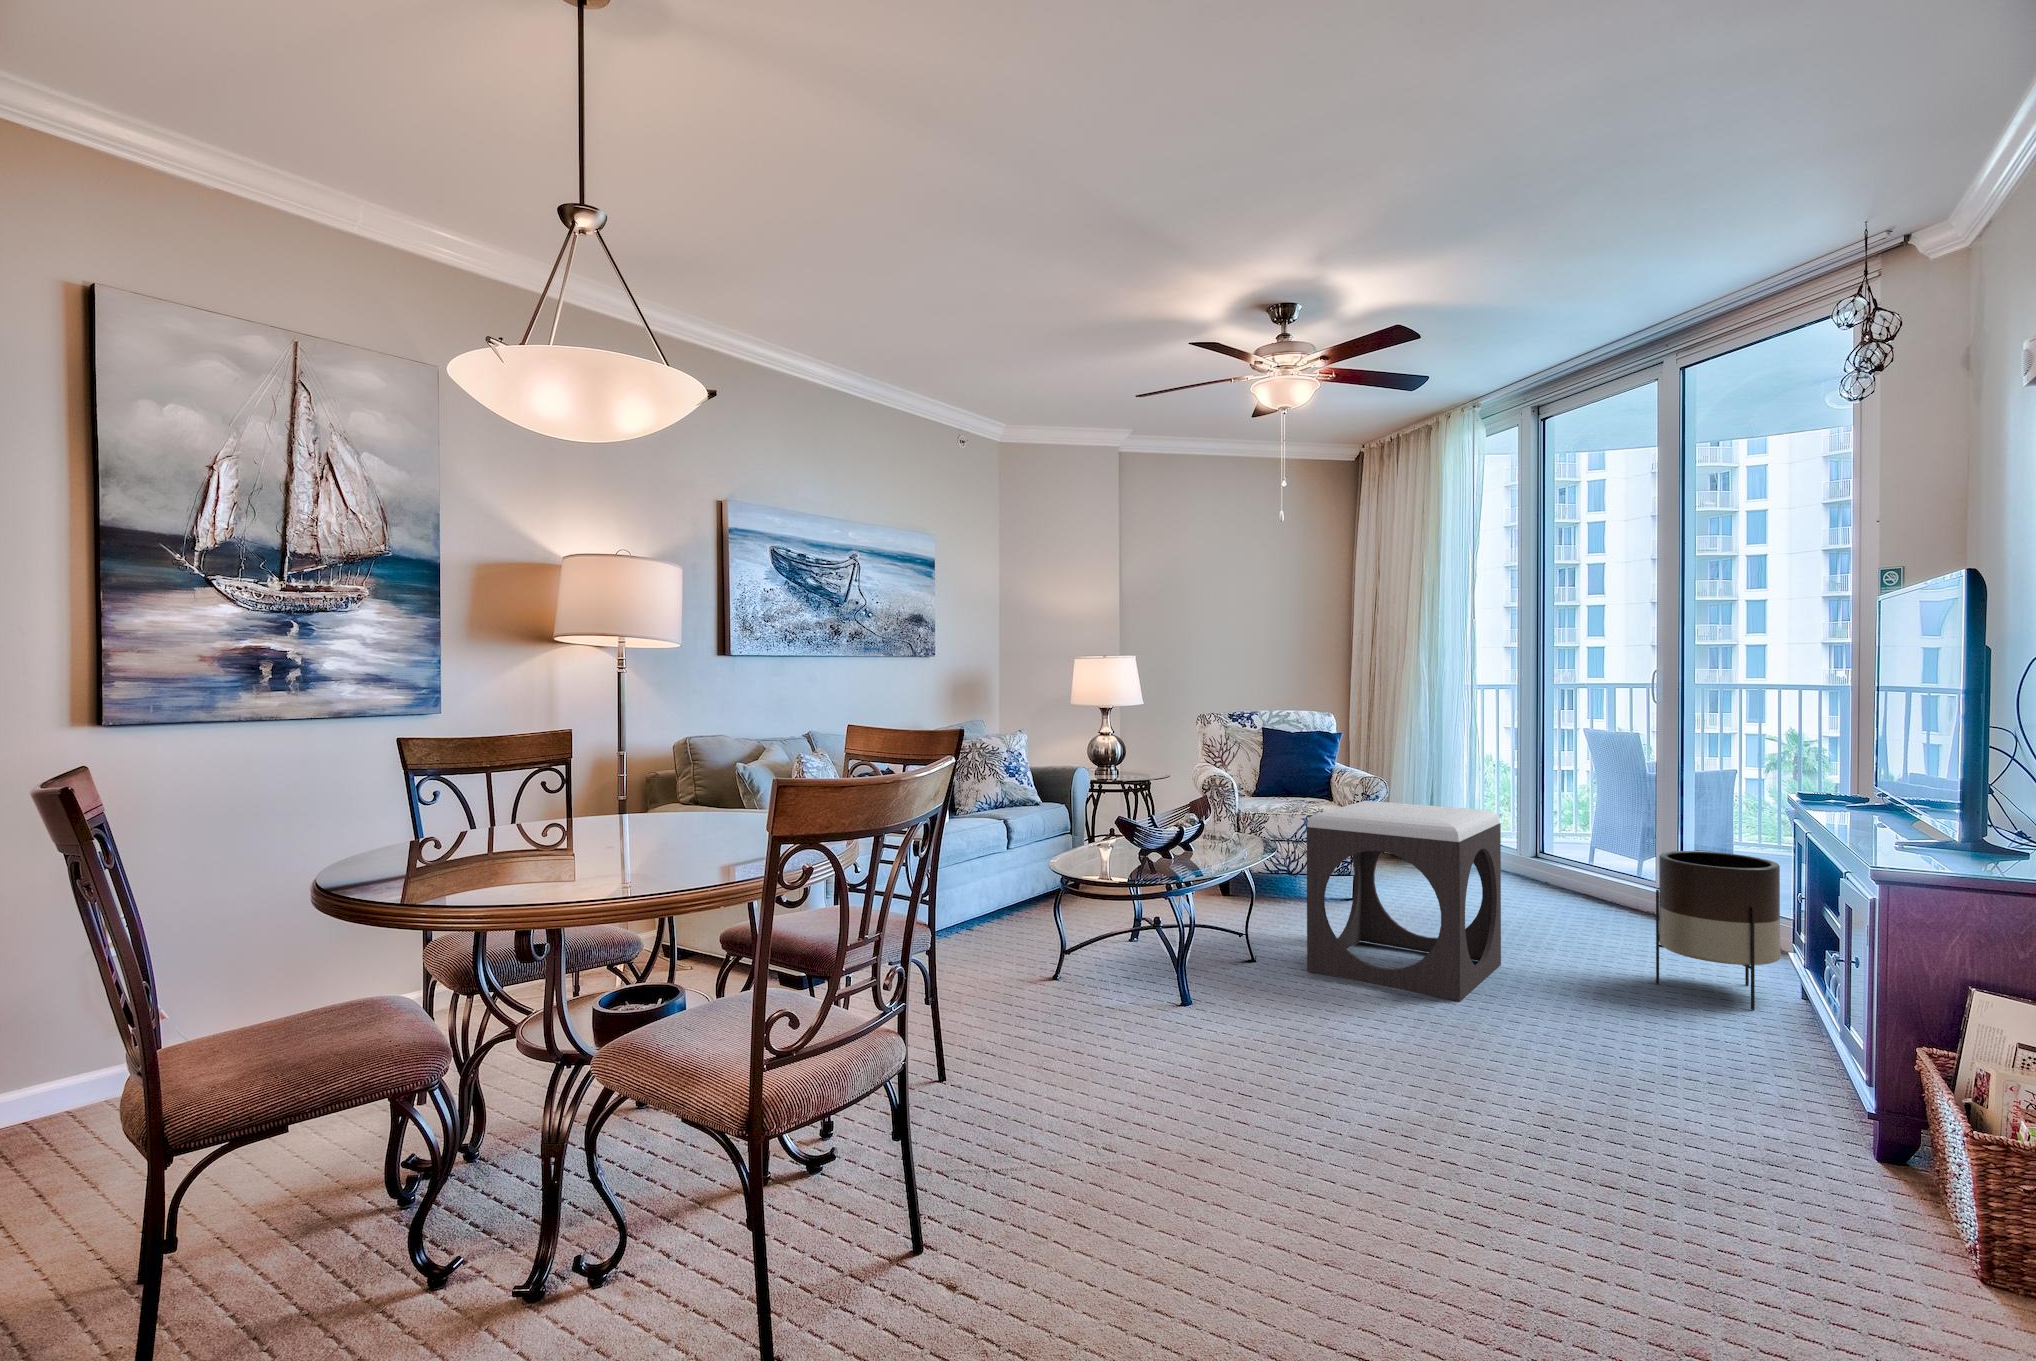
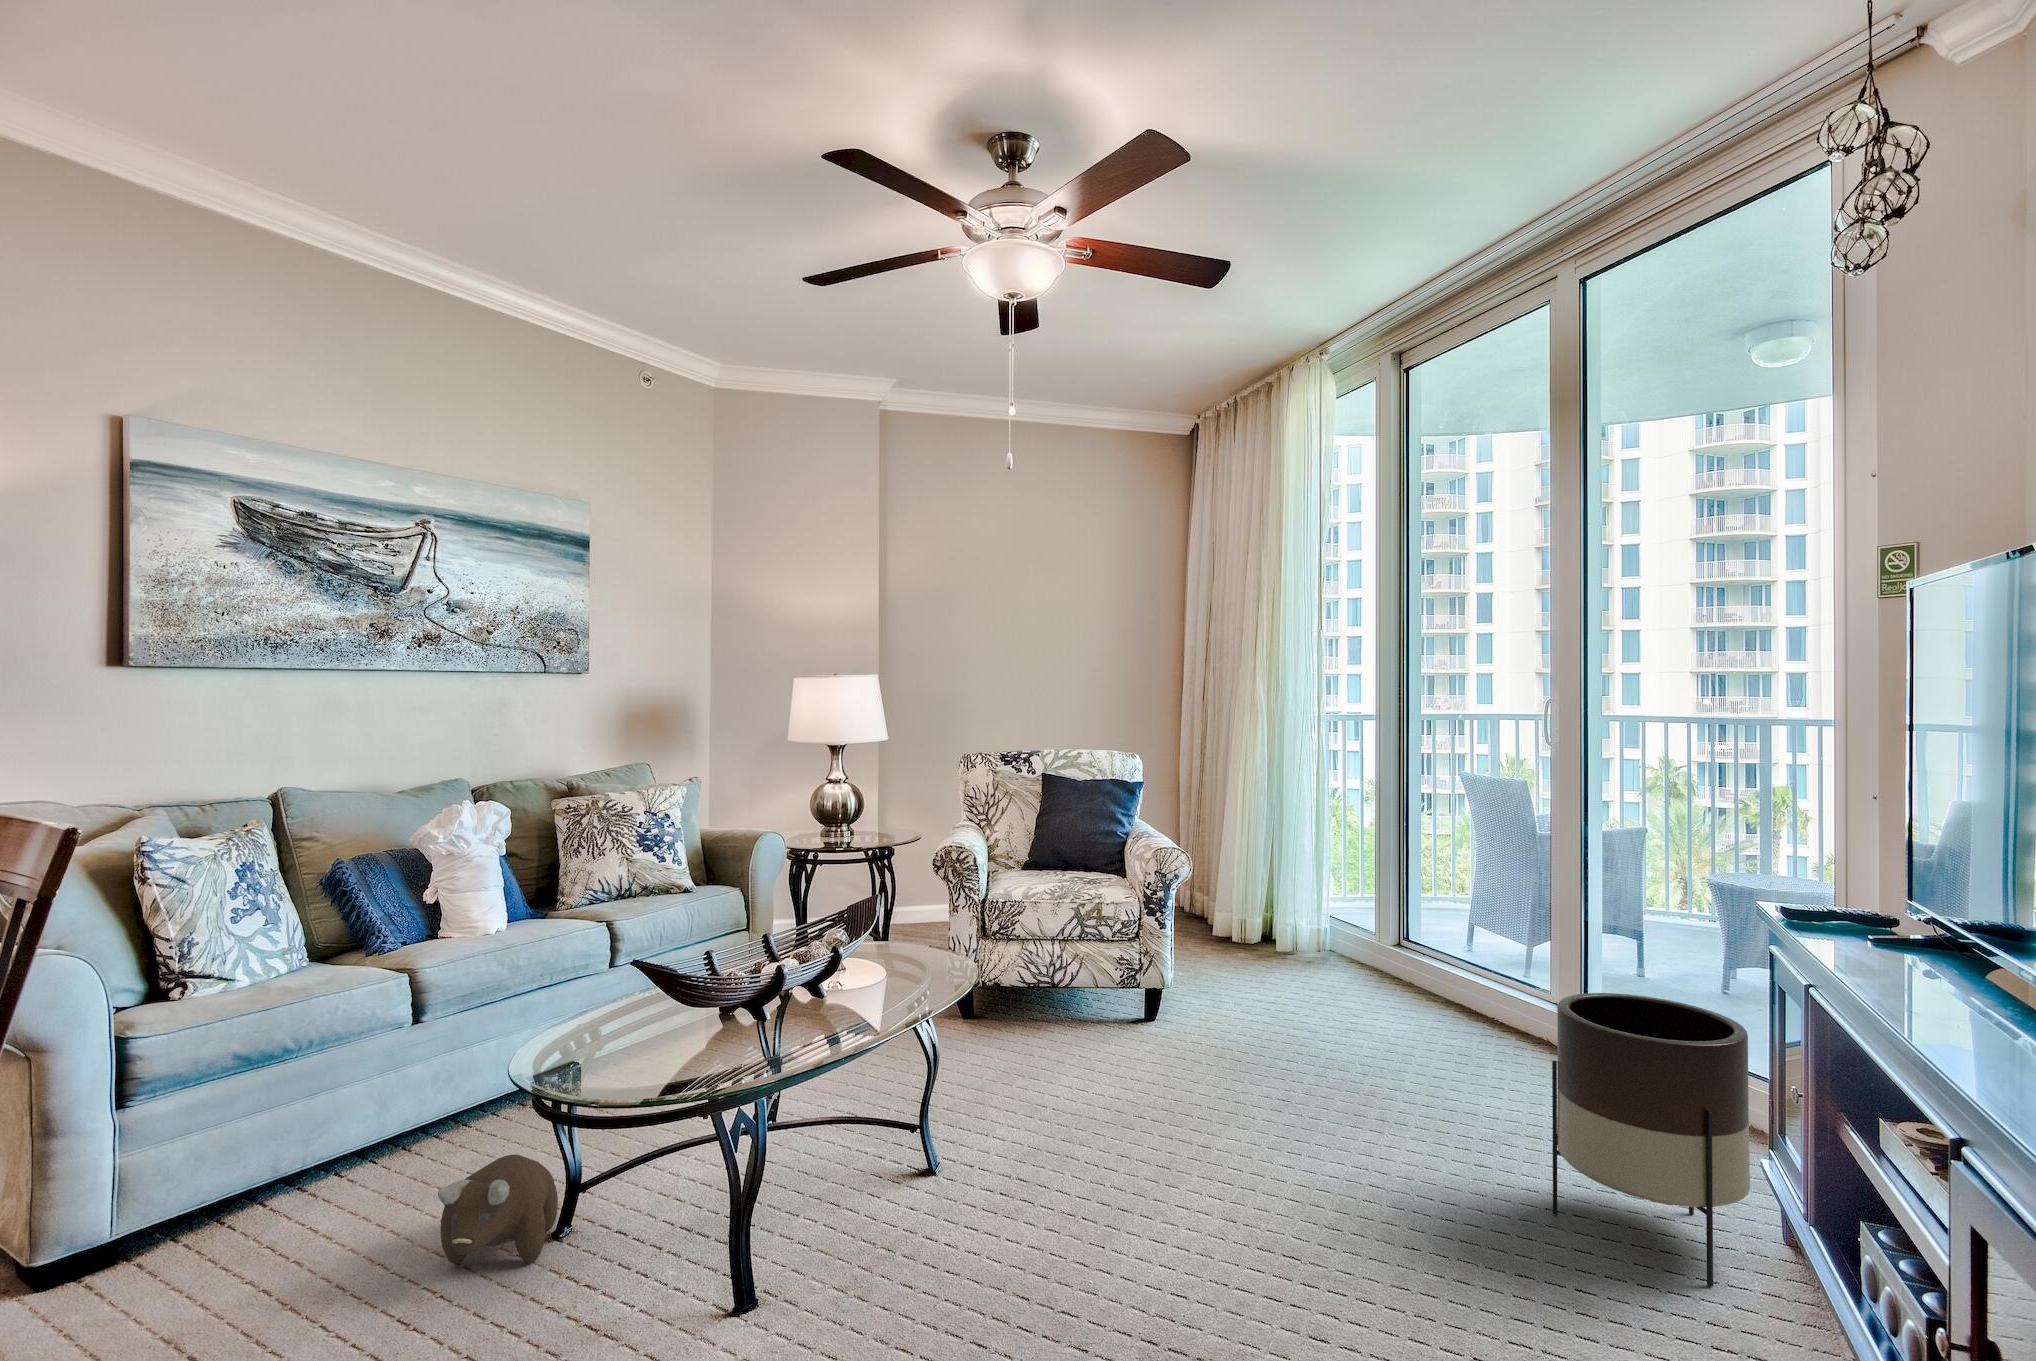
footstool: present [1307,801,1501,1001] -> none [1007,900,1319,1277]
plush toy: none [1001,933,1057,989] -> present [438,1155,558,1264]

